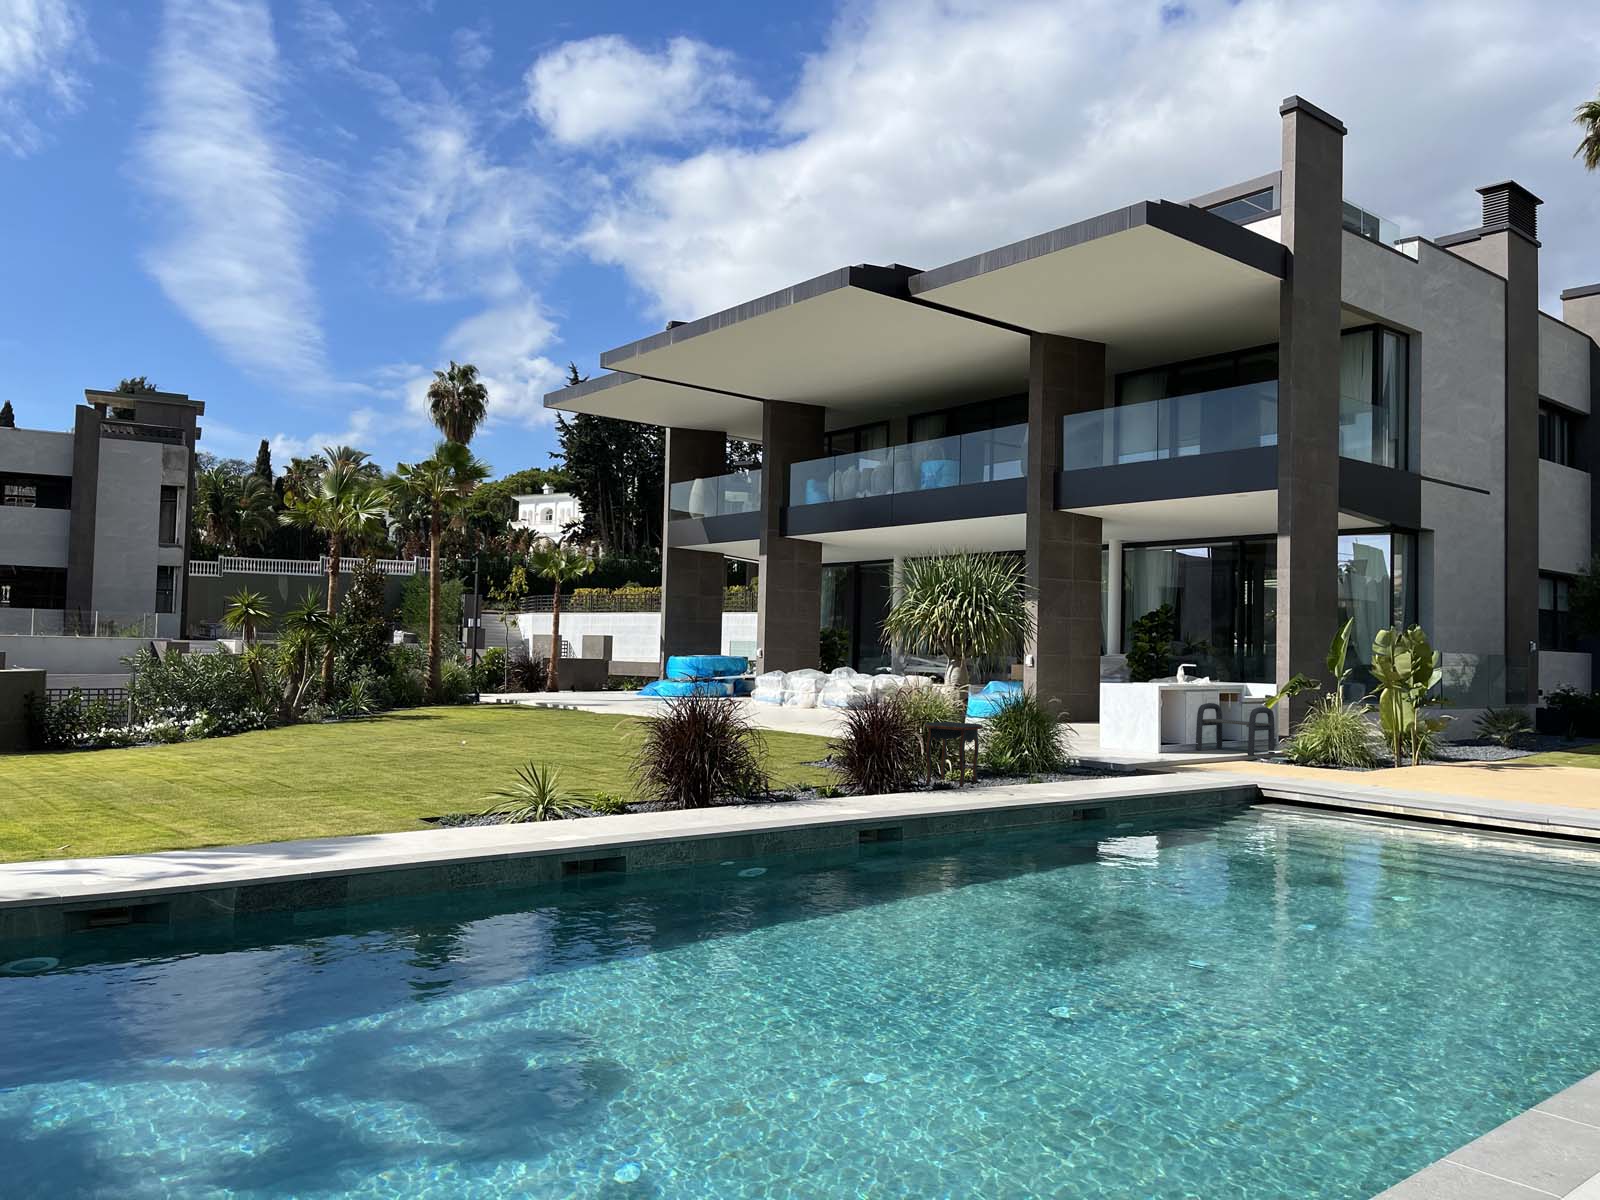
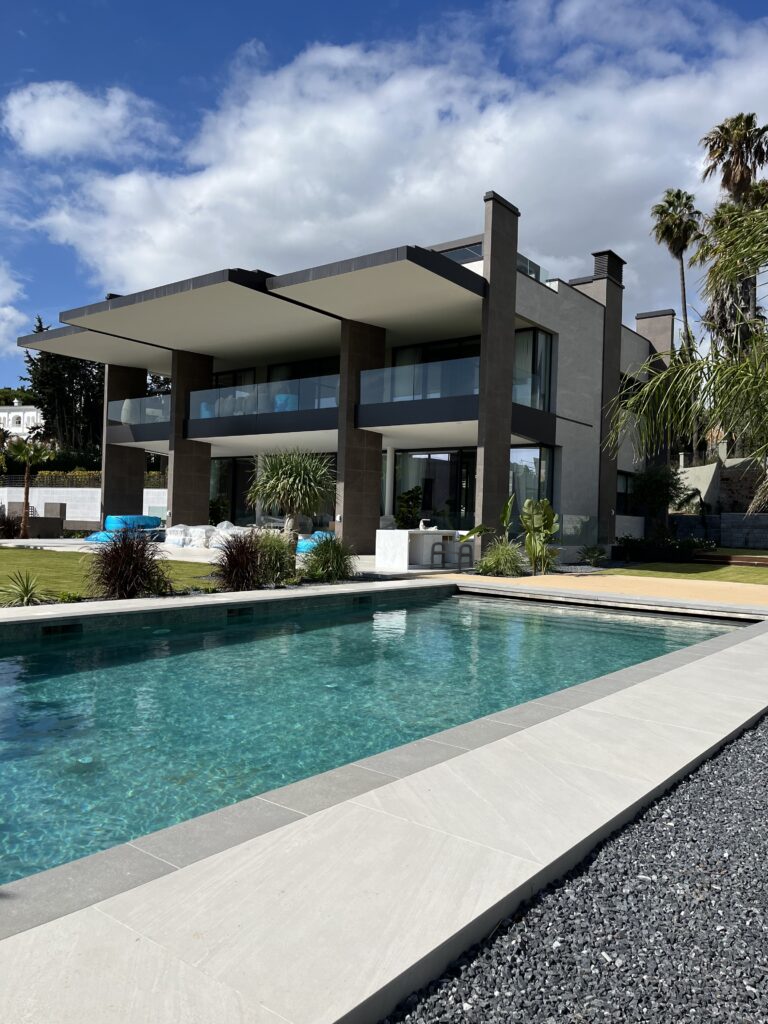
side table: present [925,722,982,787] -> none [270,549,304,587]

